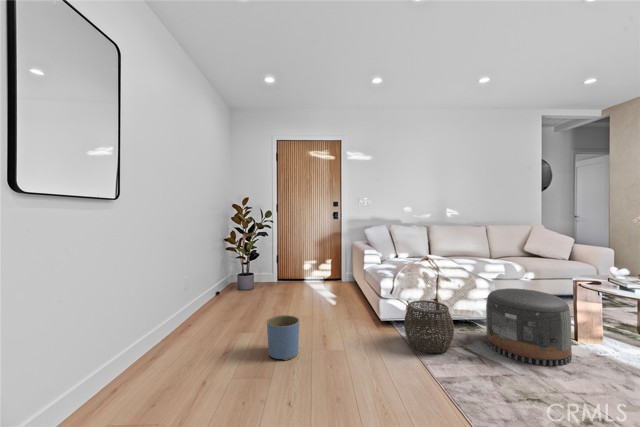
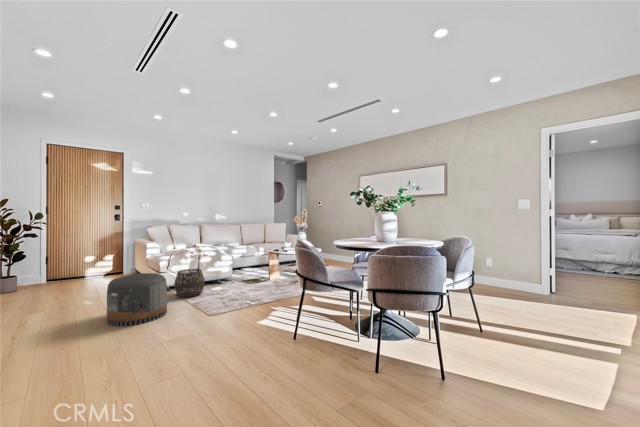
pouf: present [486,288,572,366] -> present [107,273,167,326]
planter: present [267,315,299,360] -> none [63,291,93,321]

